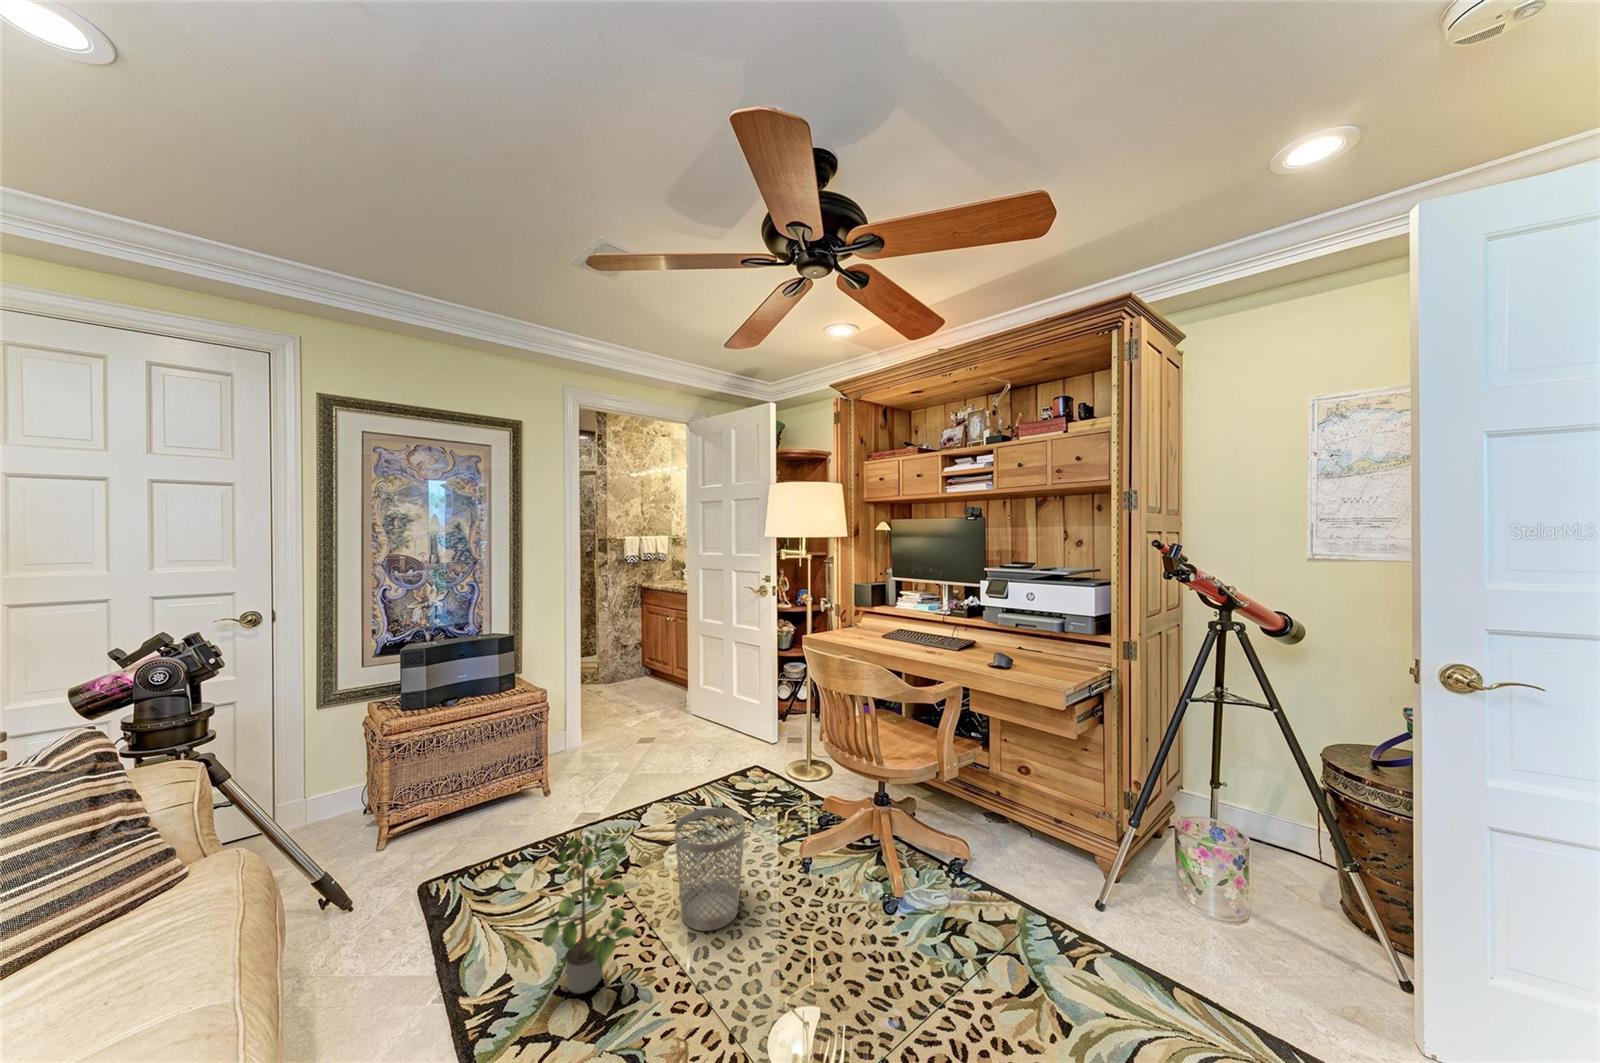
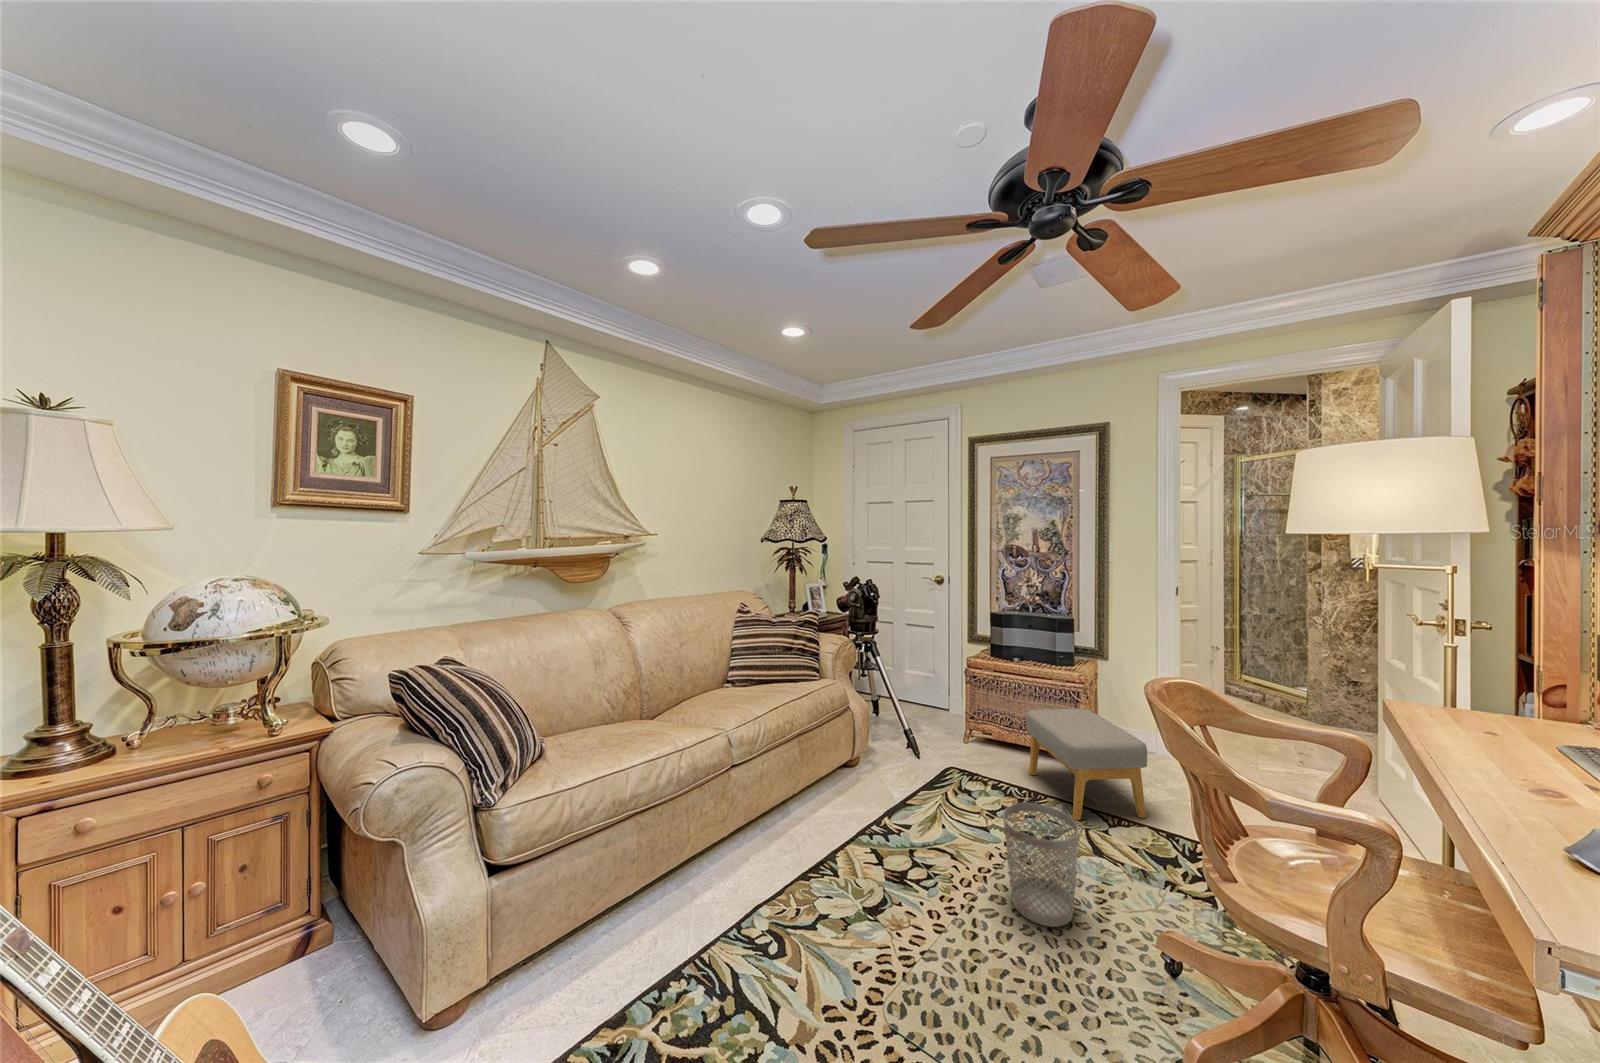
footstool: none [515,729,649,838] -> present [1026,709,1147,820]
potted plant: present [542,831,637,993] -> none [898,745,942,864]

